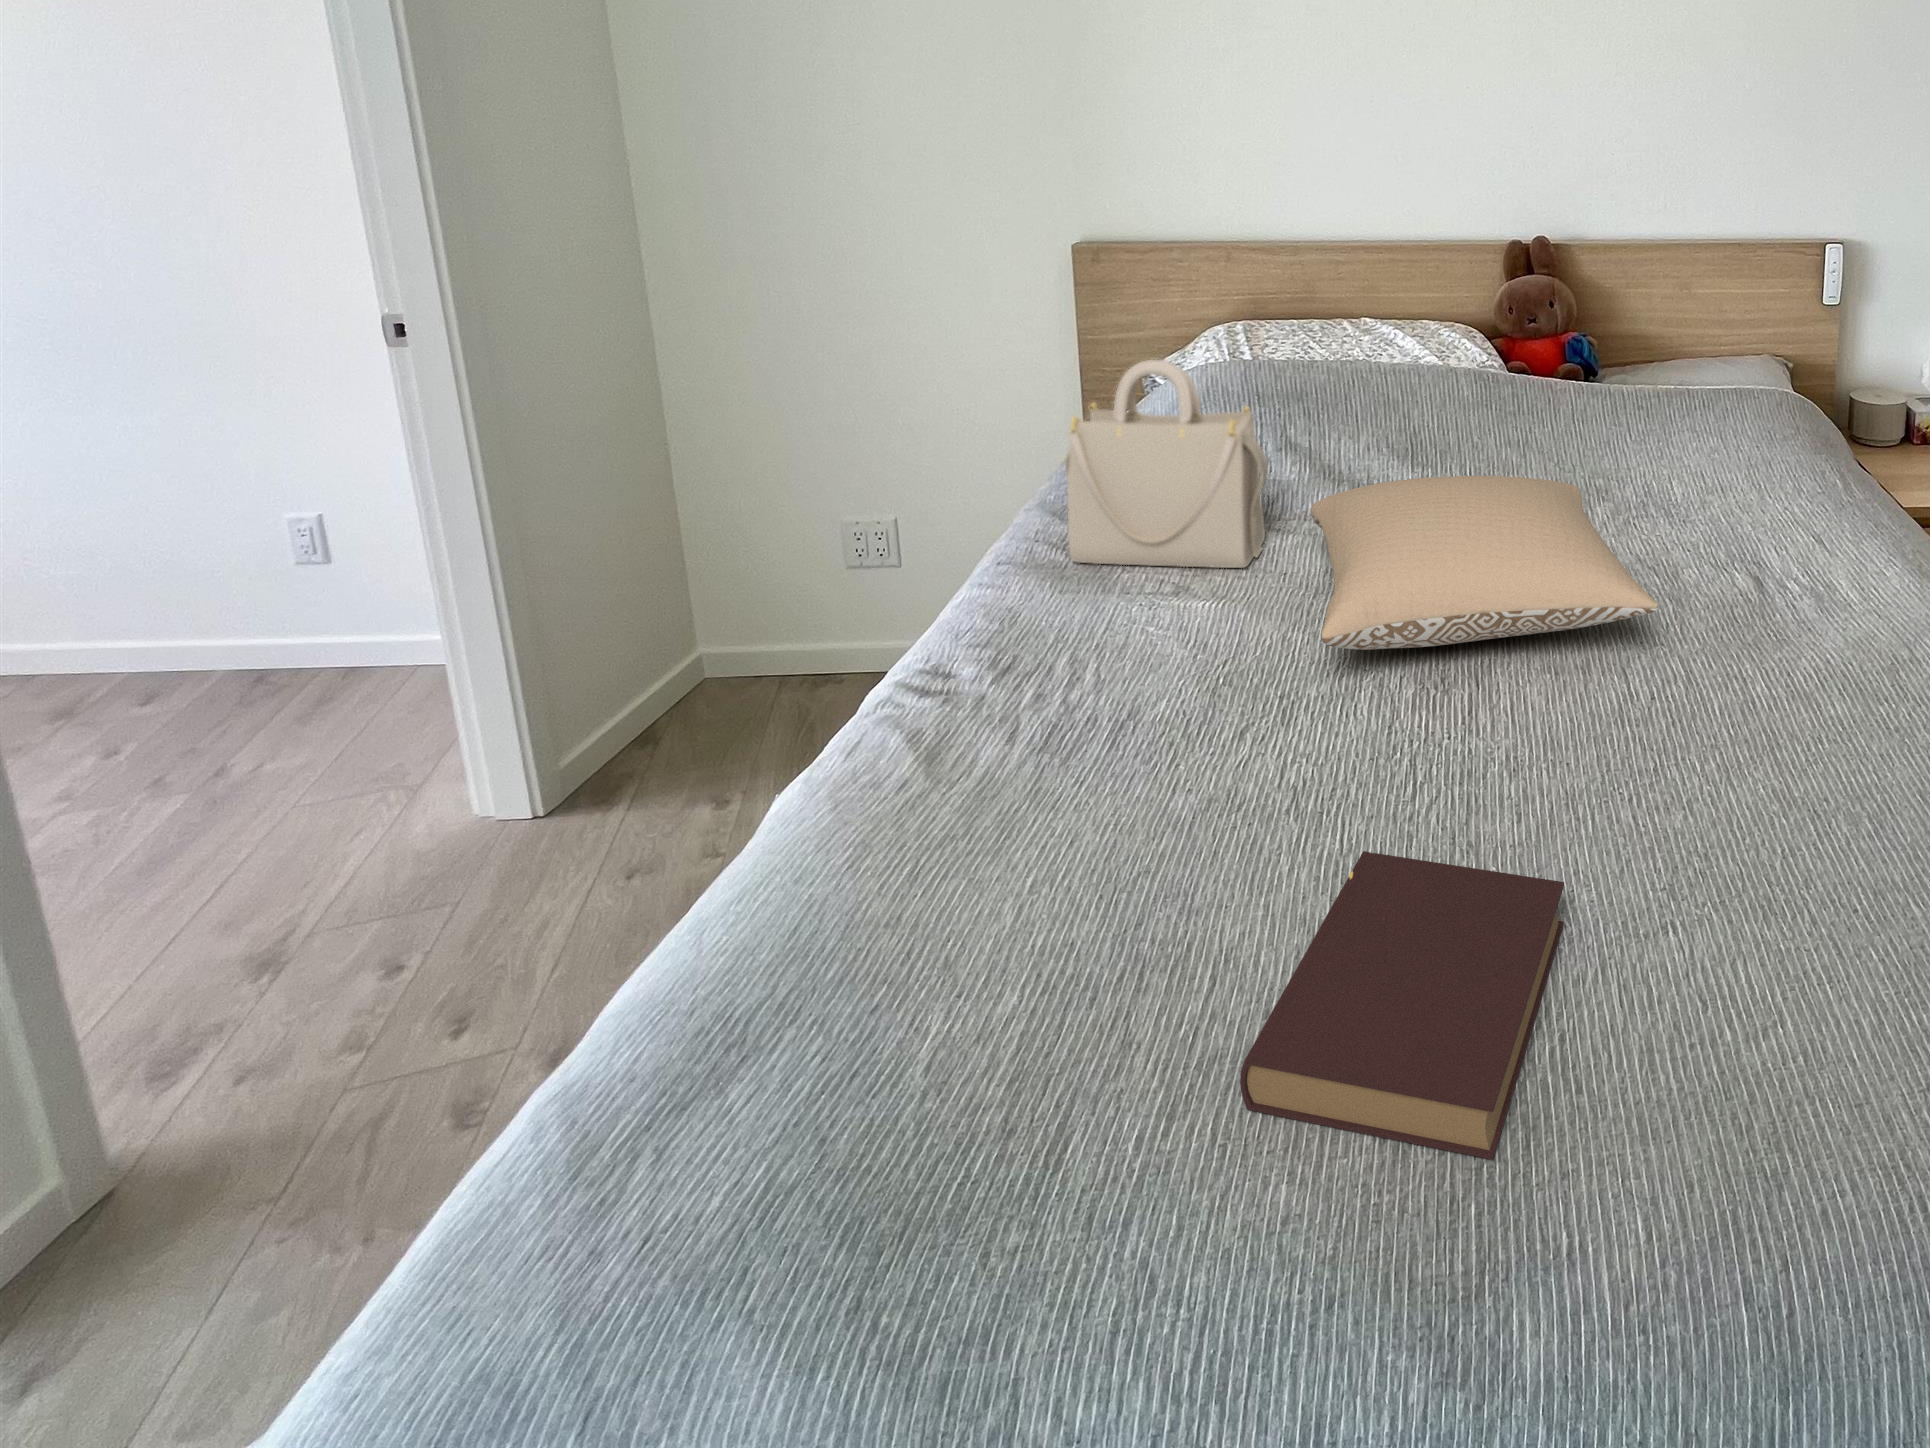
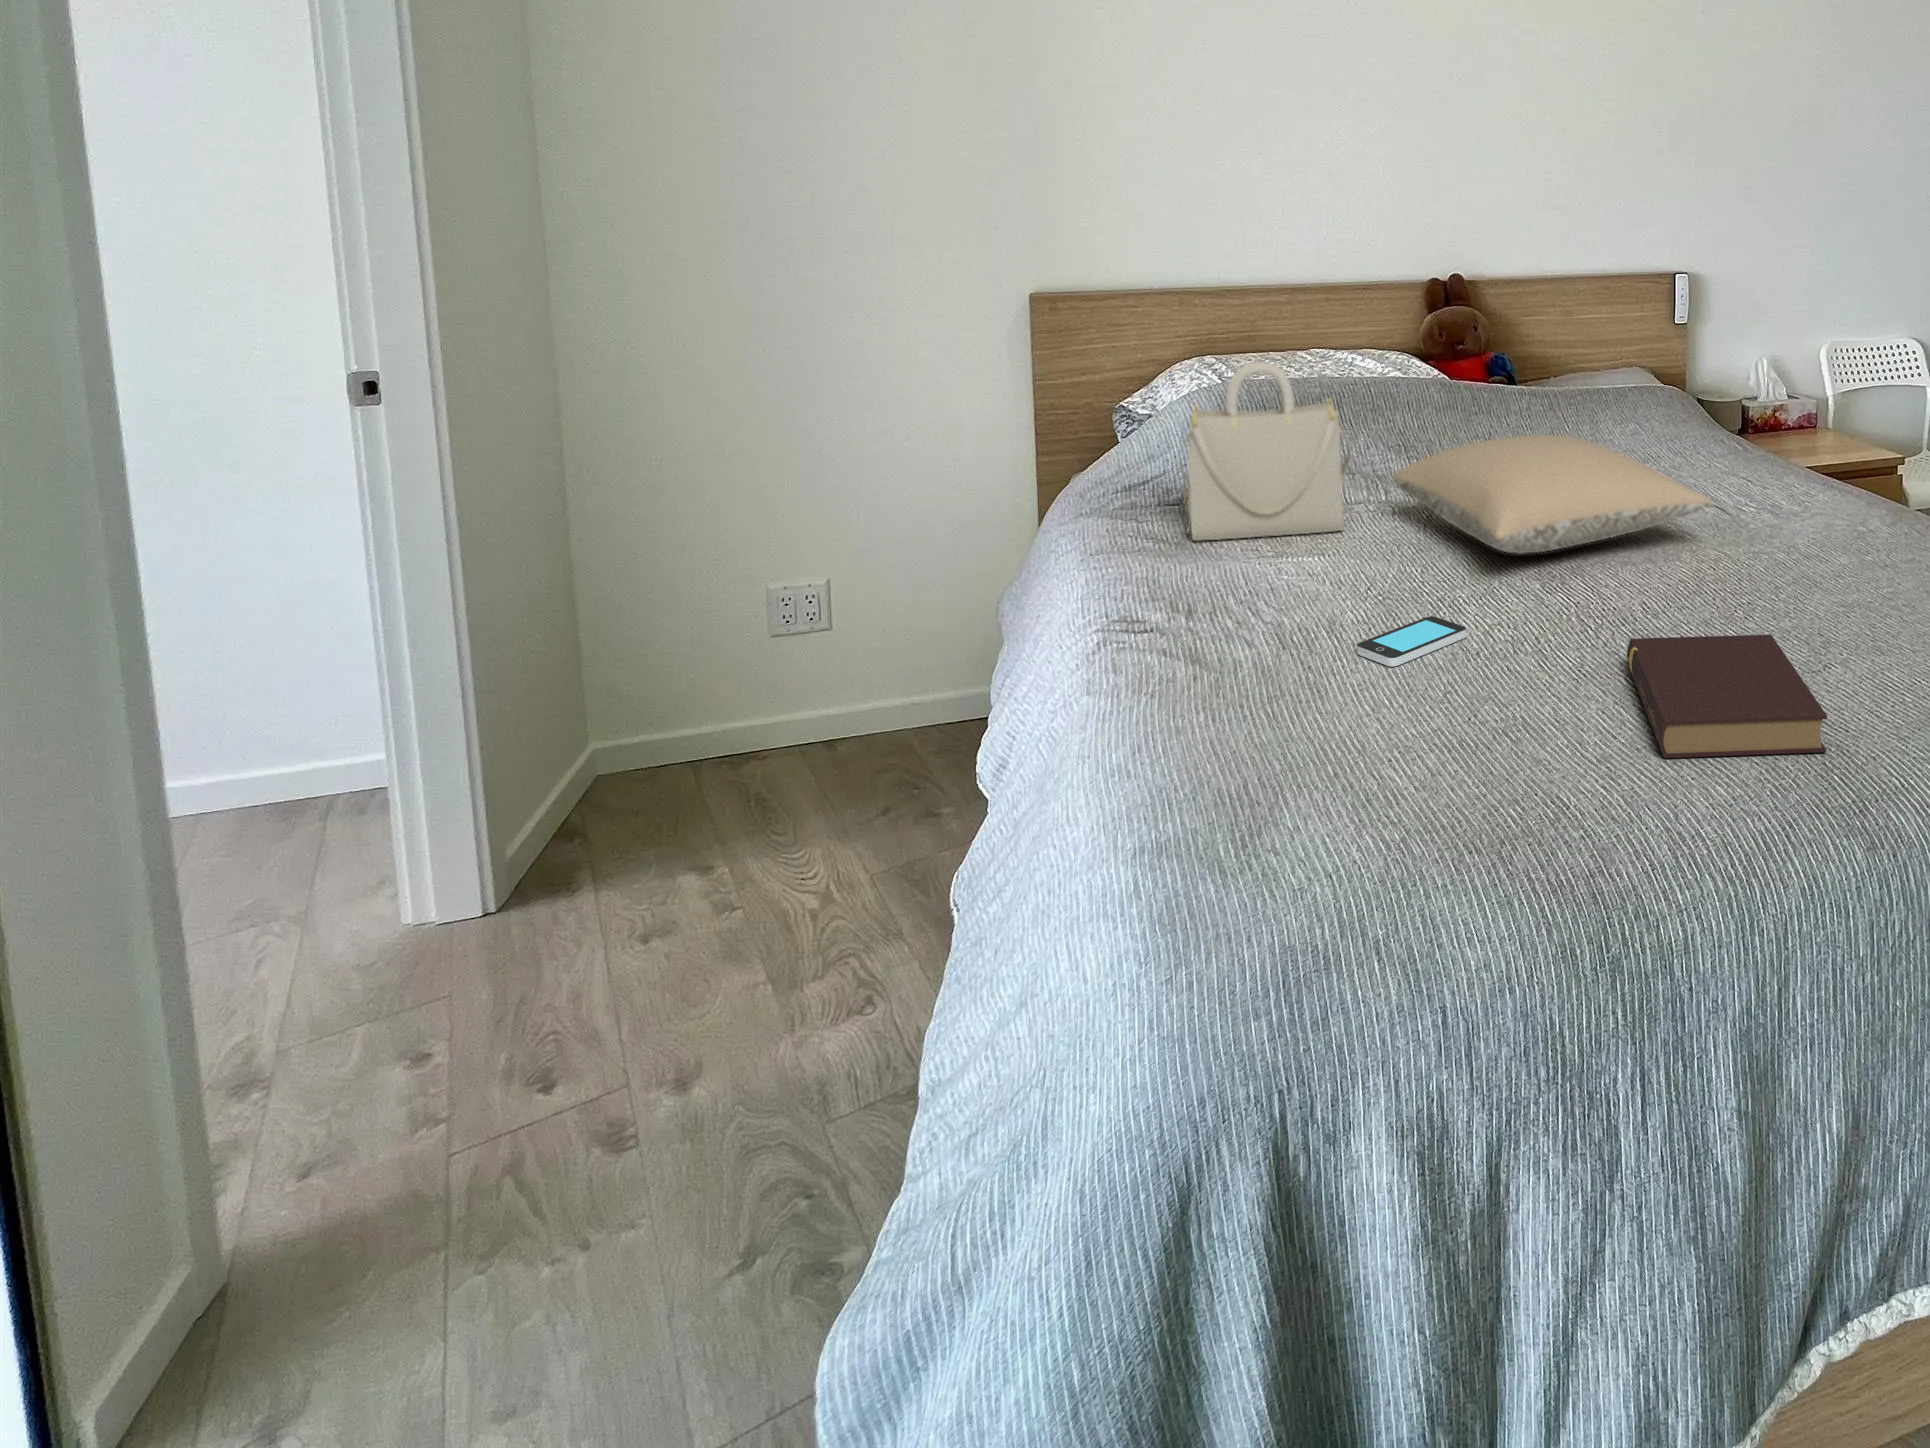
smartphone: none [1062,740,1218,823] -> present [1357,616,1466,667]

